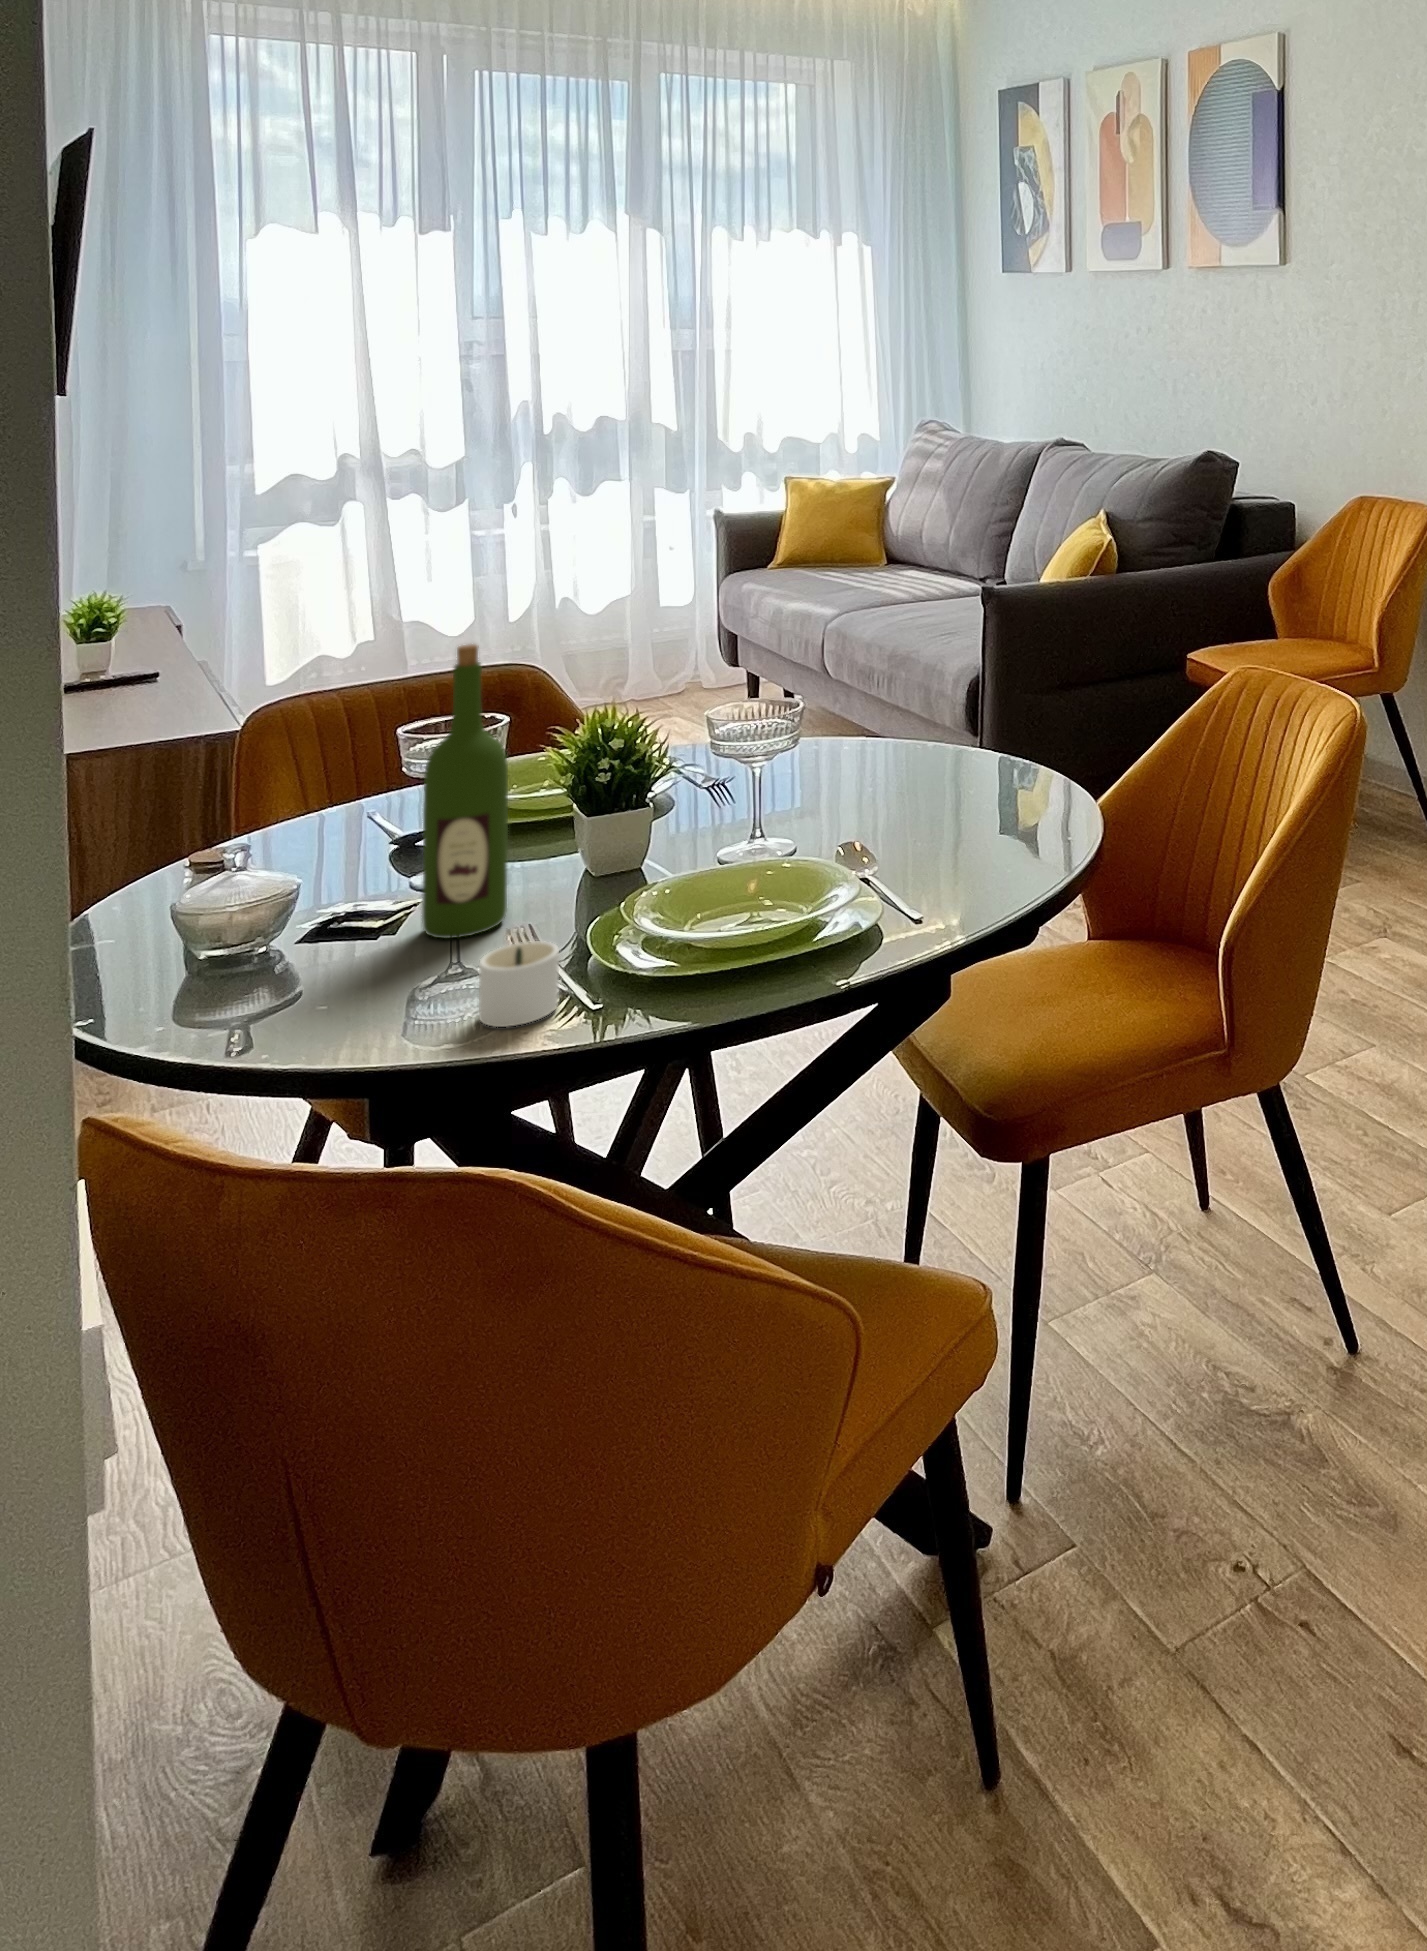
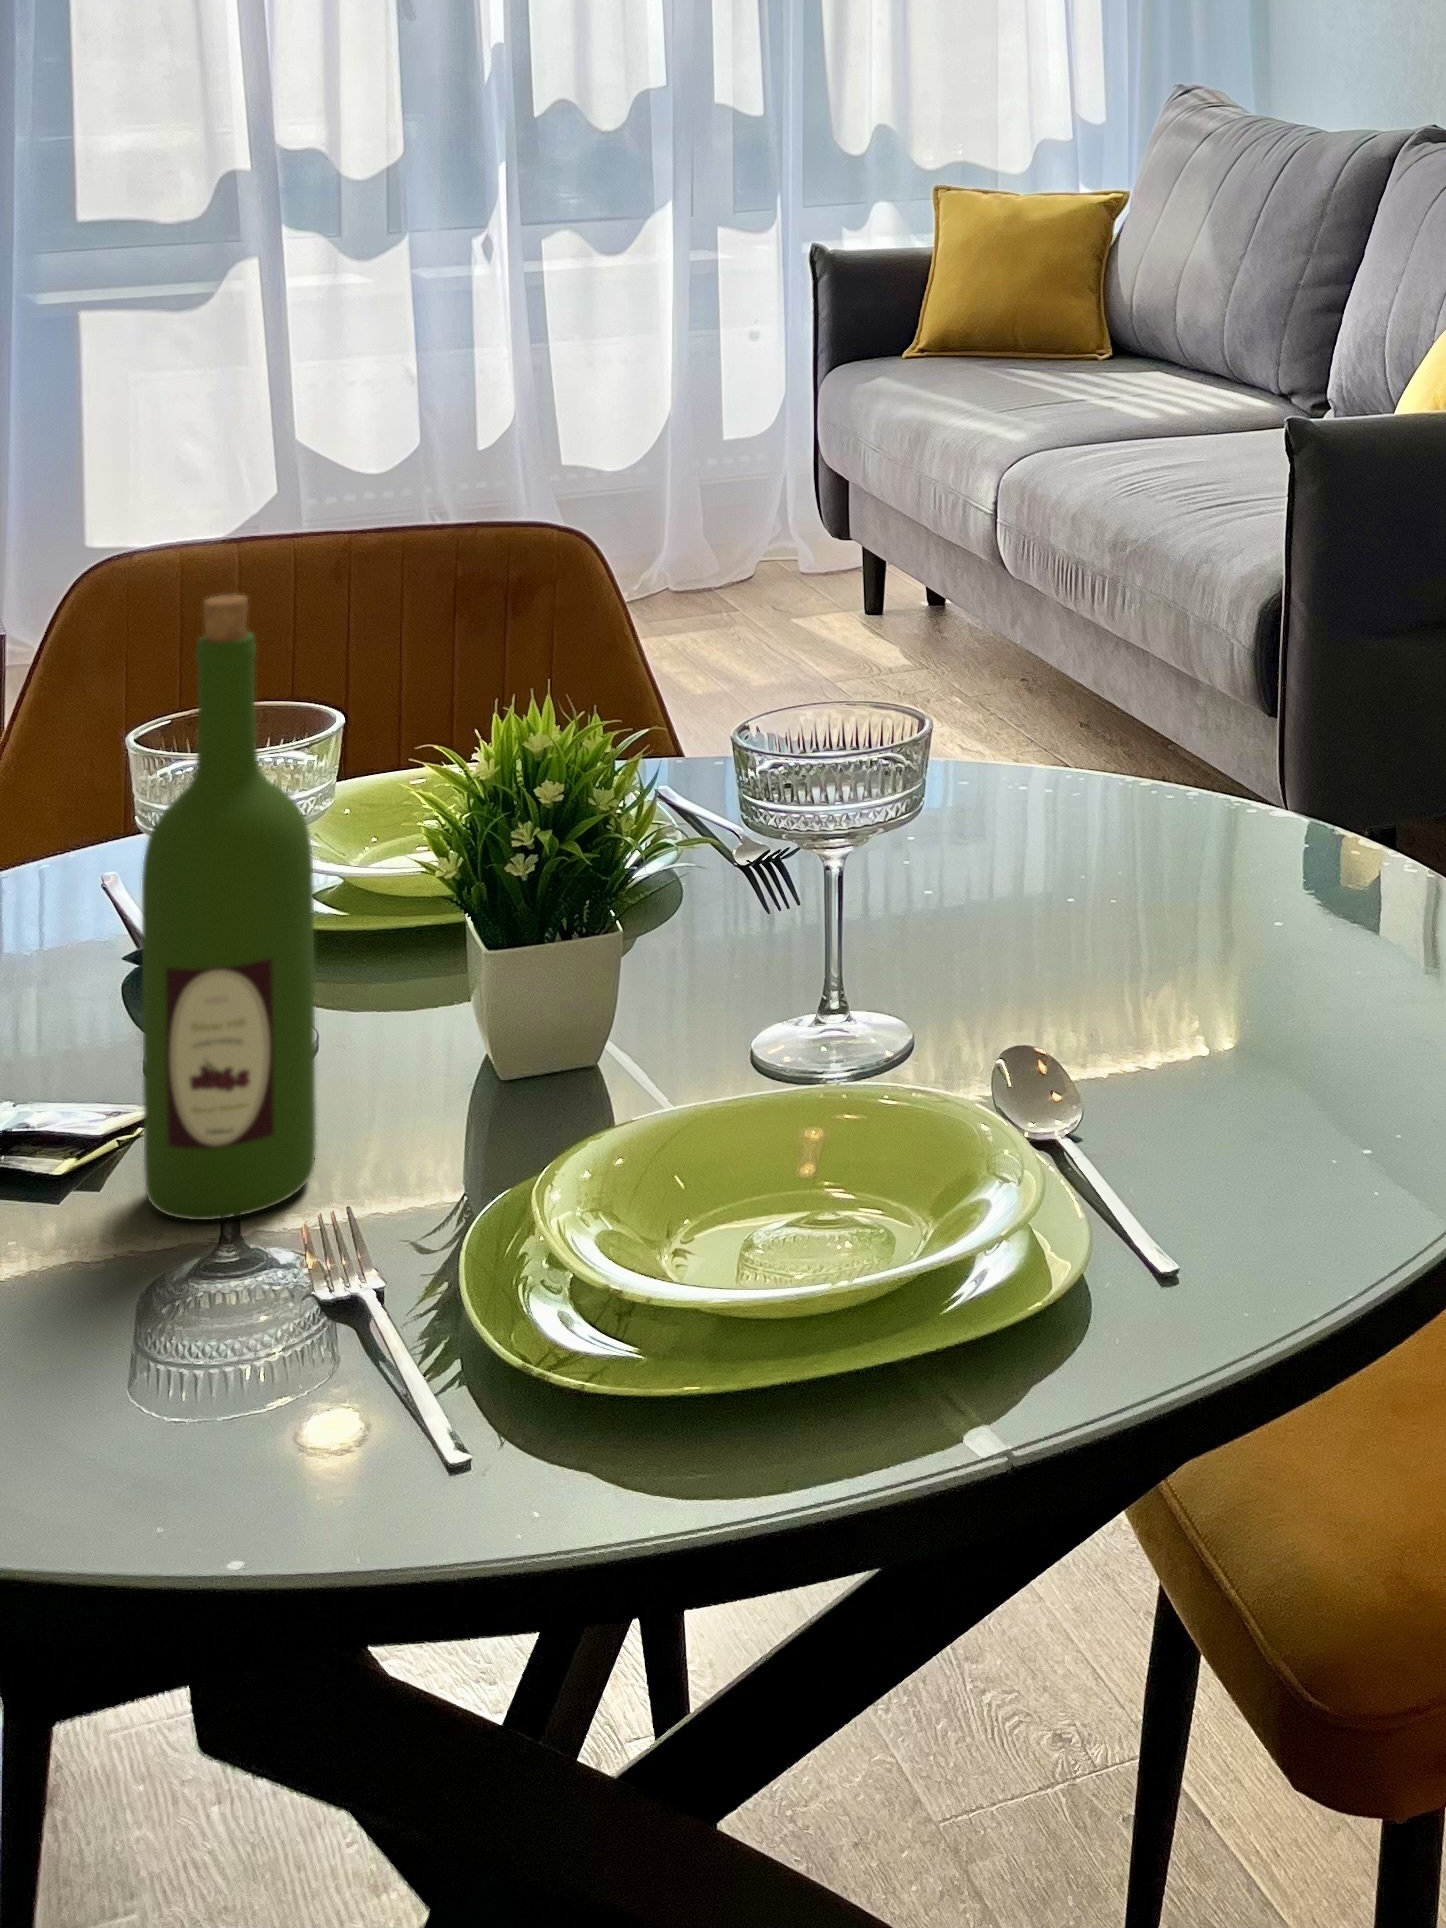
candle: present [479,941,559,1027] -> none [217,1281,437,1483]

